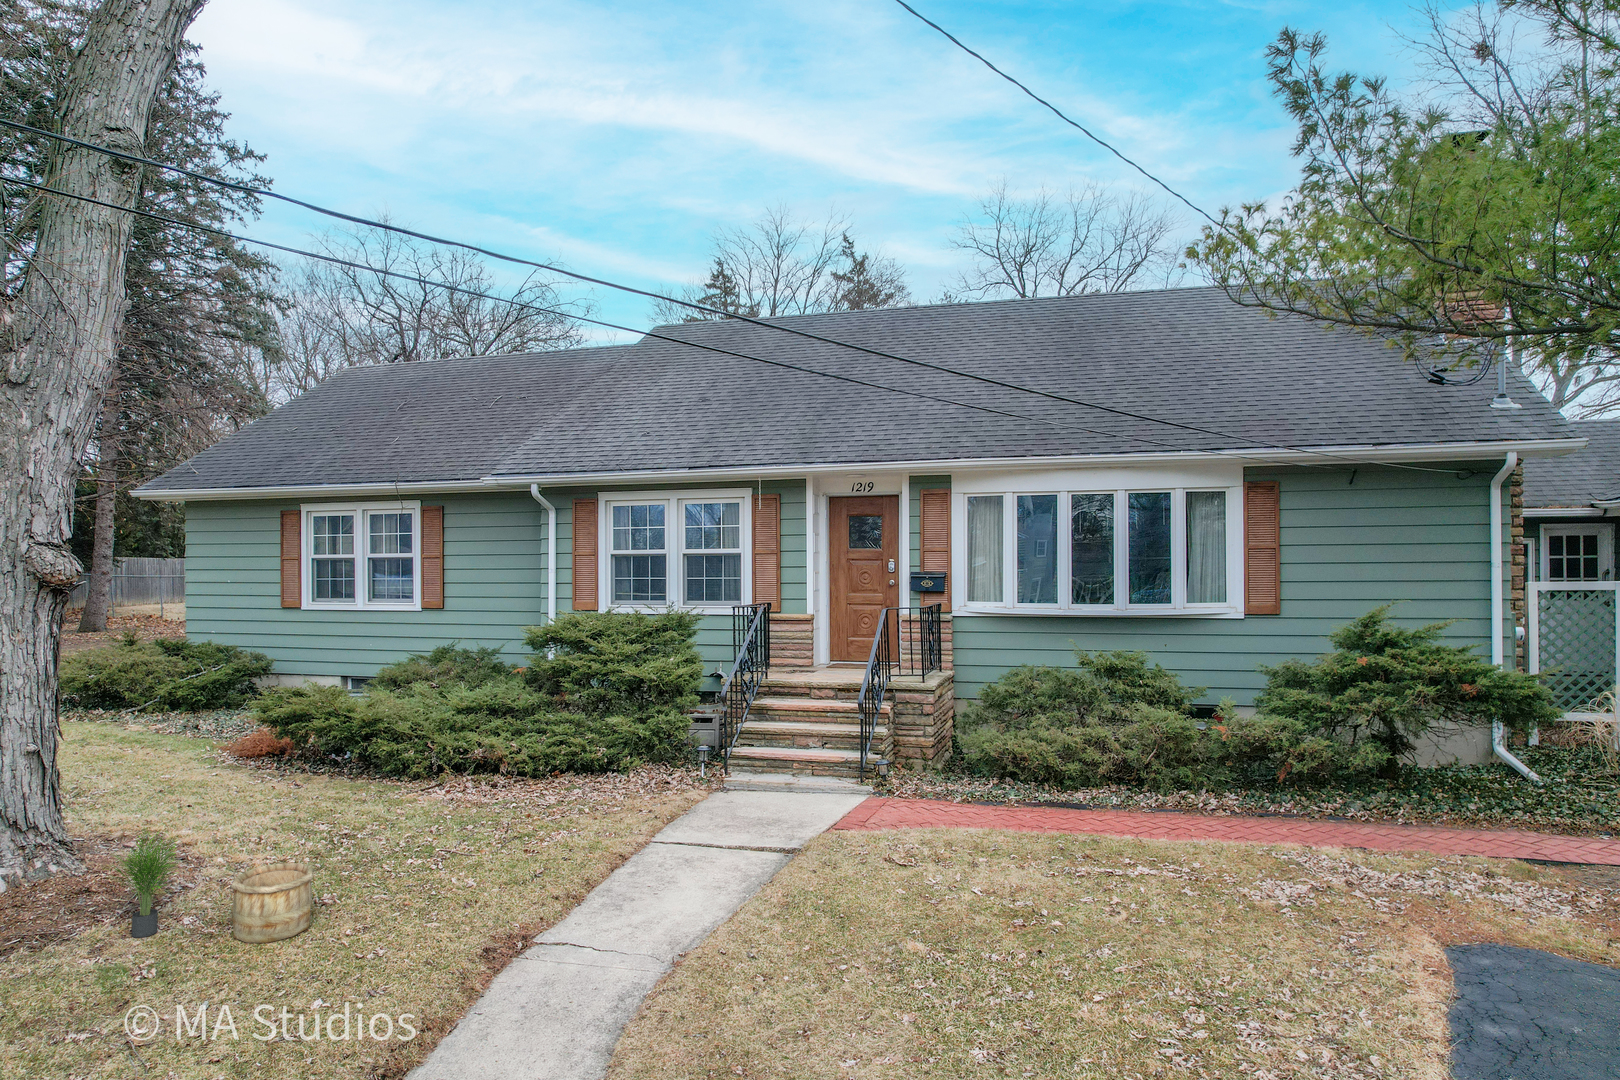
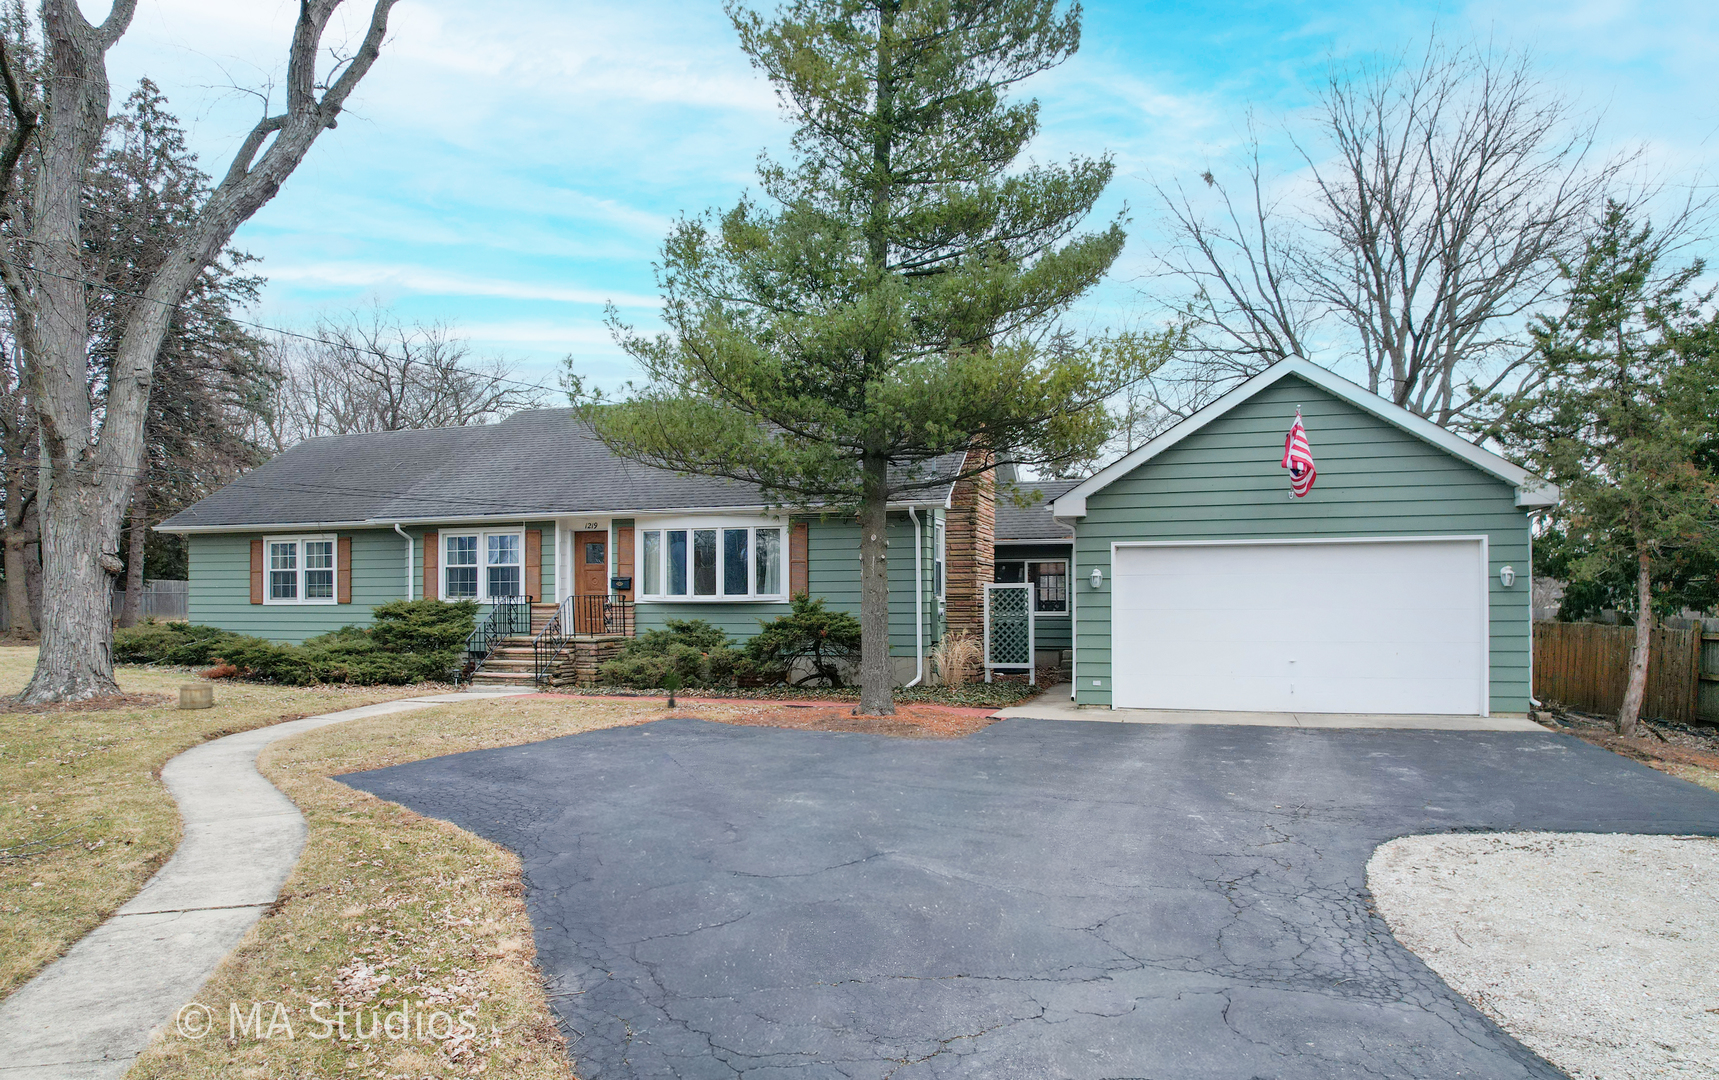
potted plant: present [111,831,179,938] -> present [663,673,680,708]

